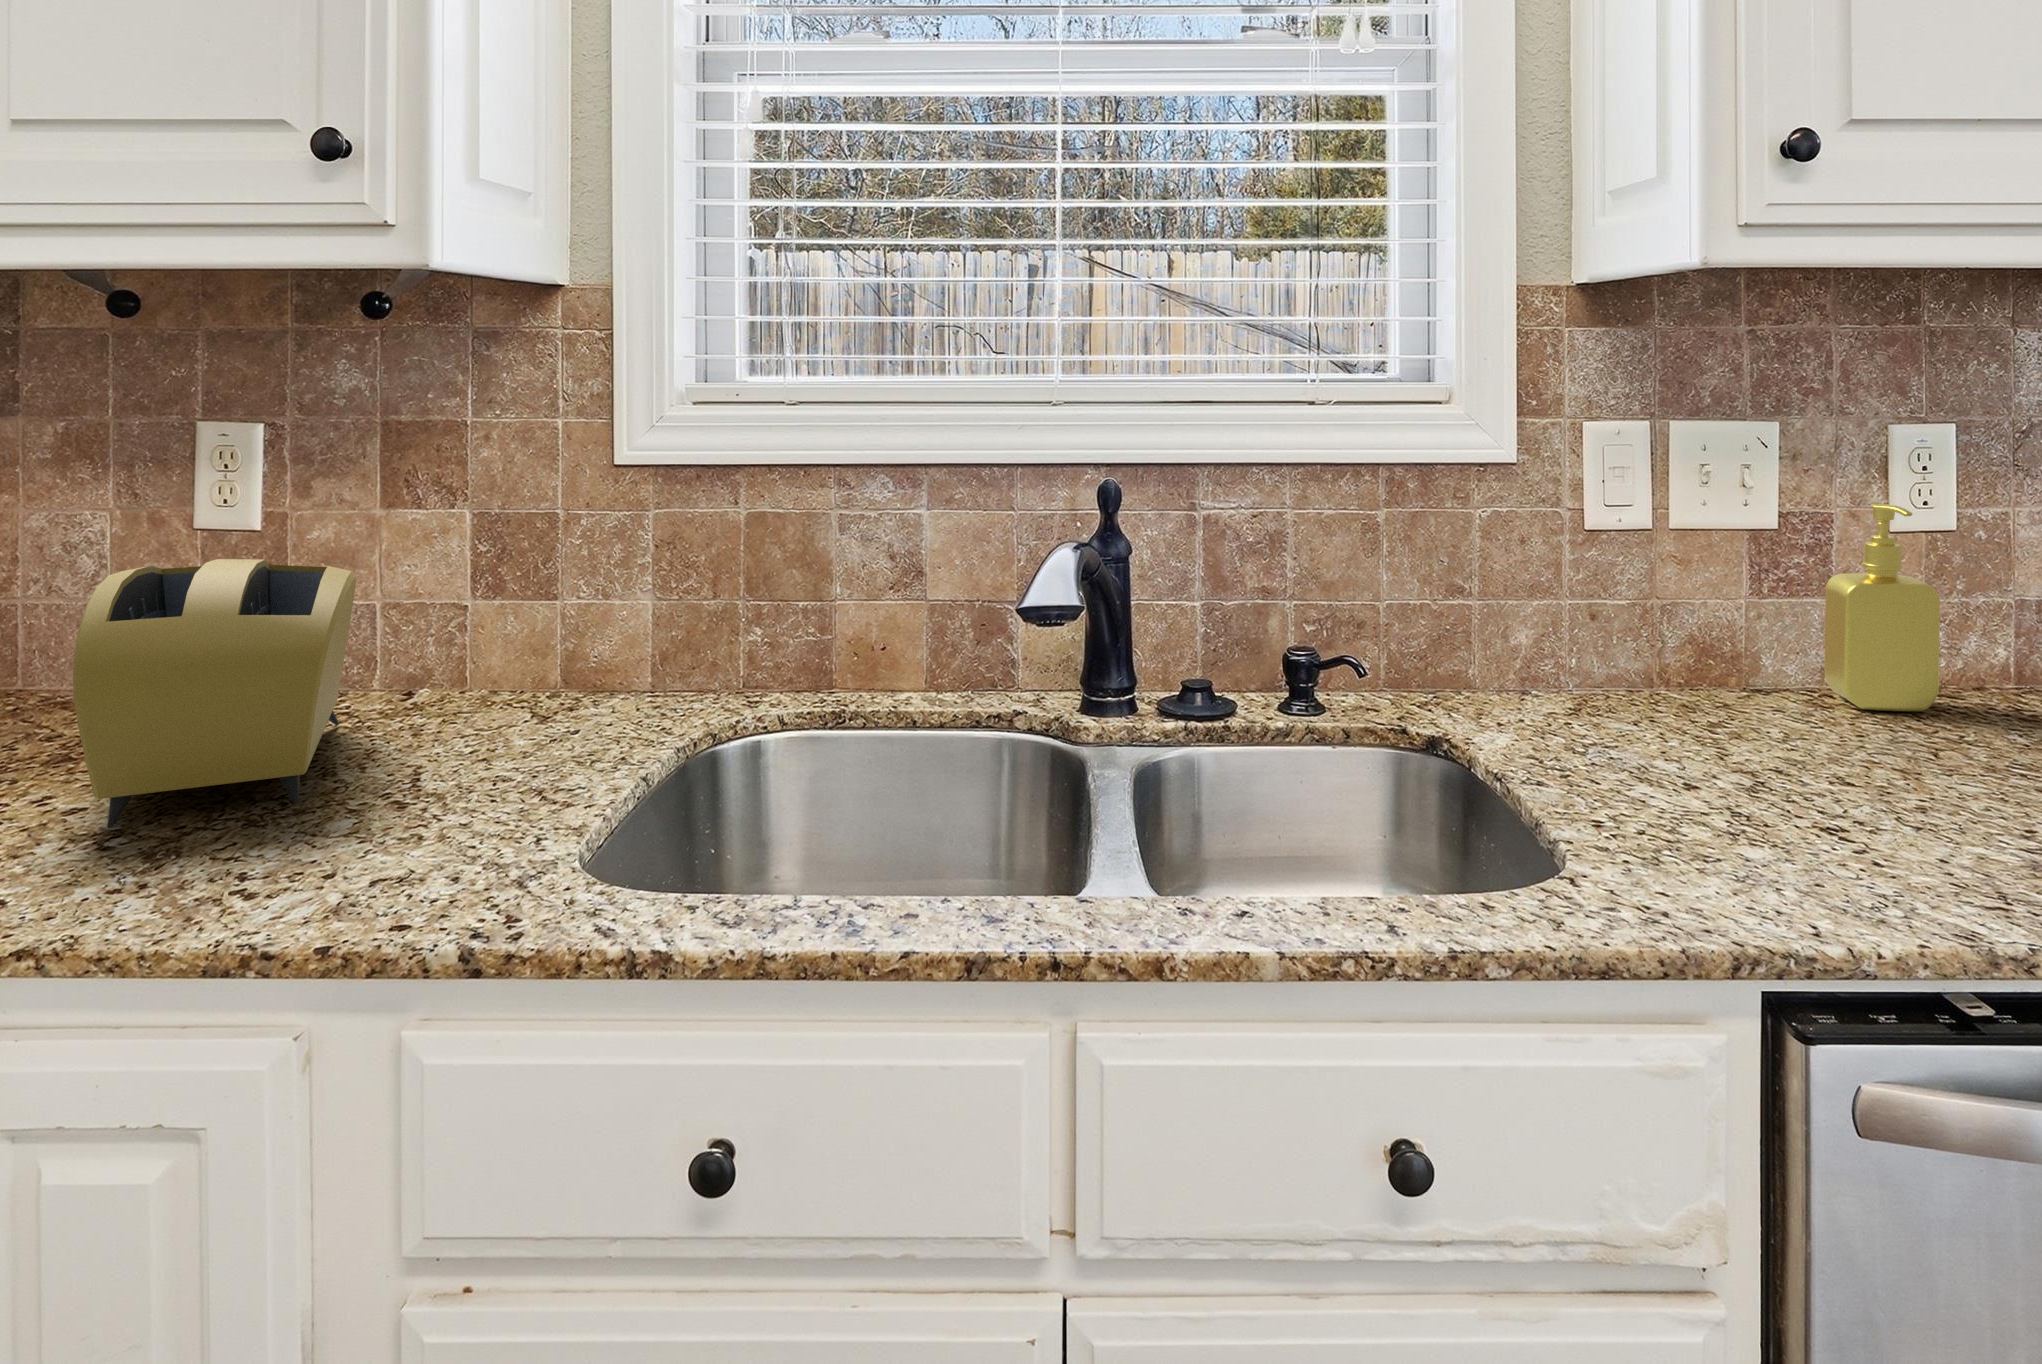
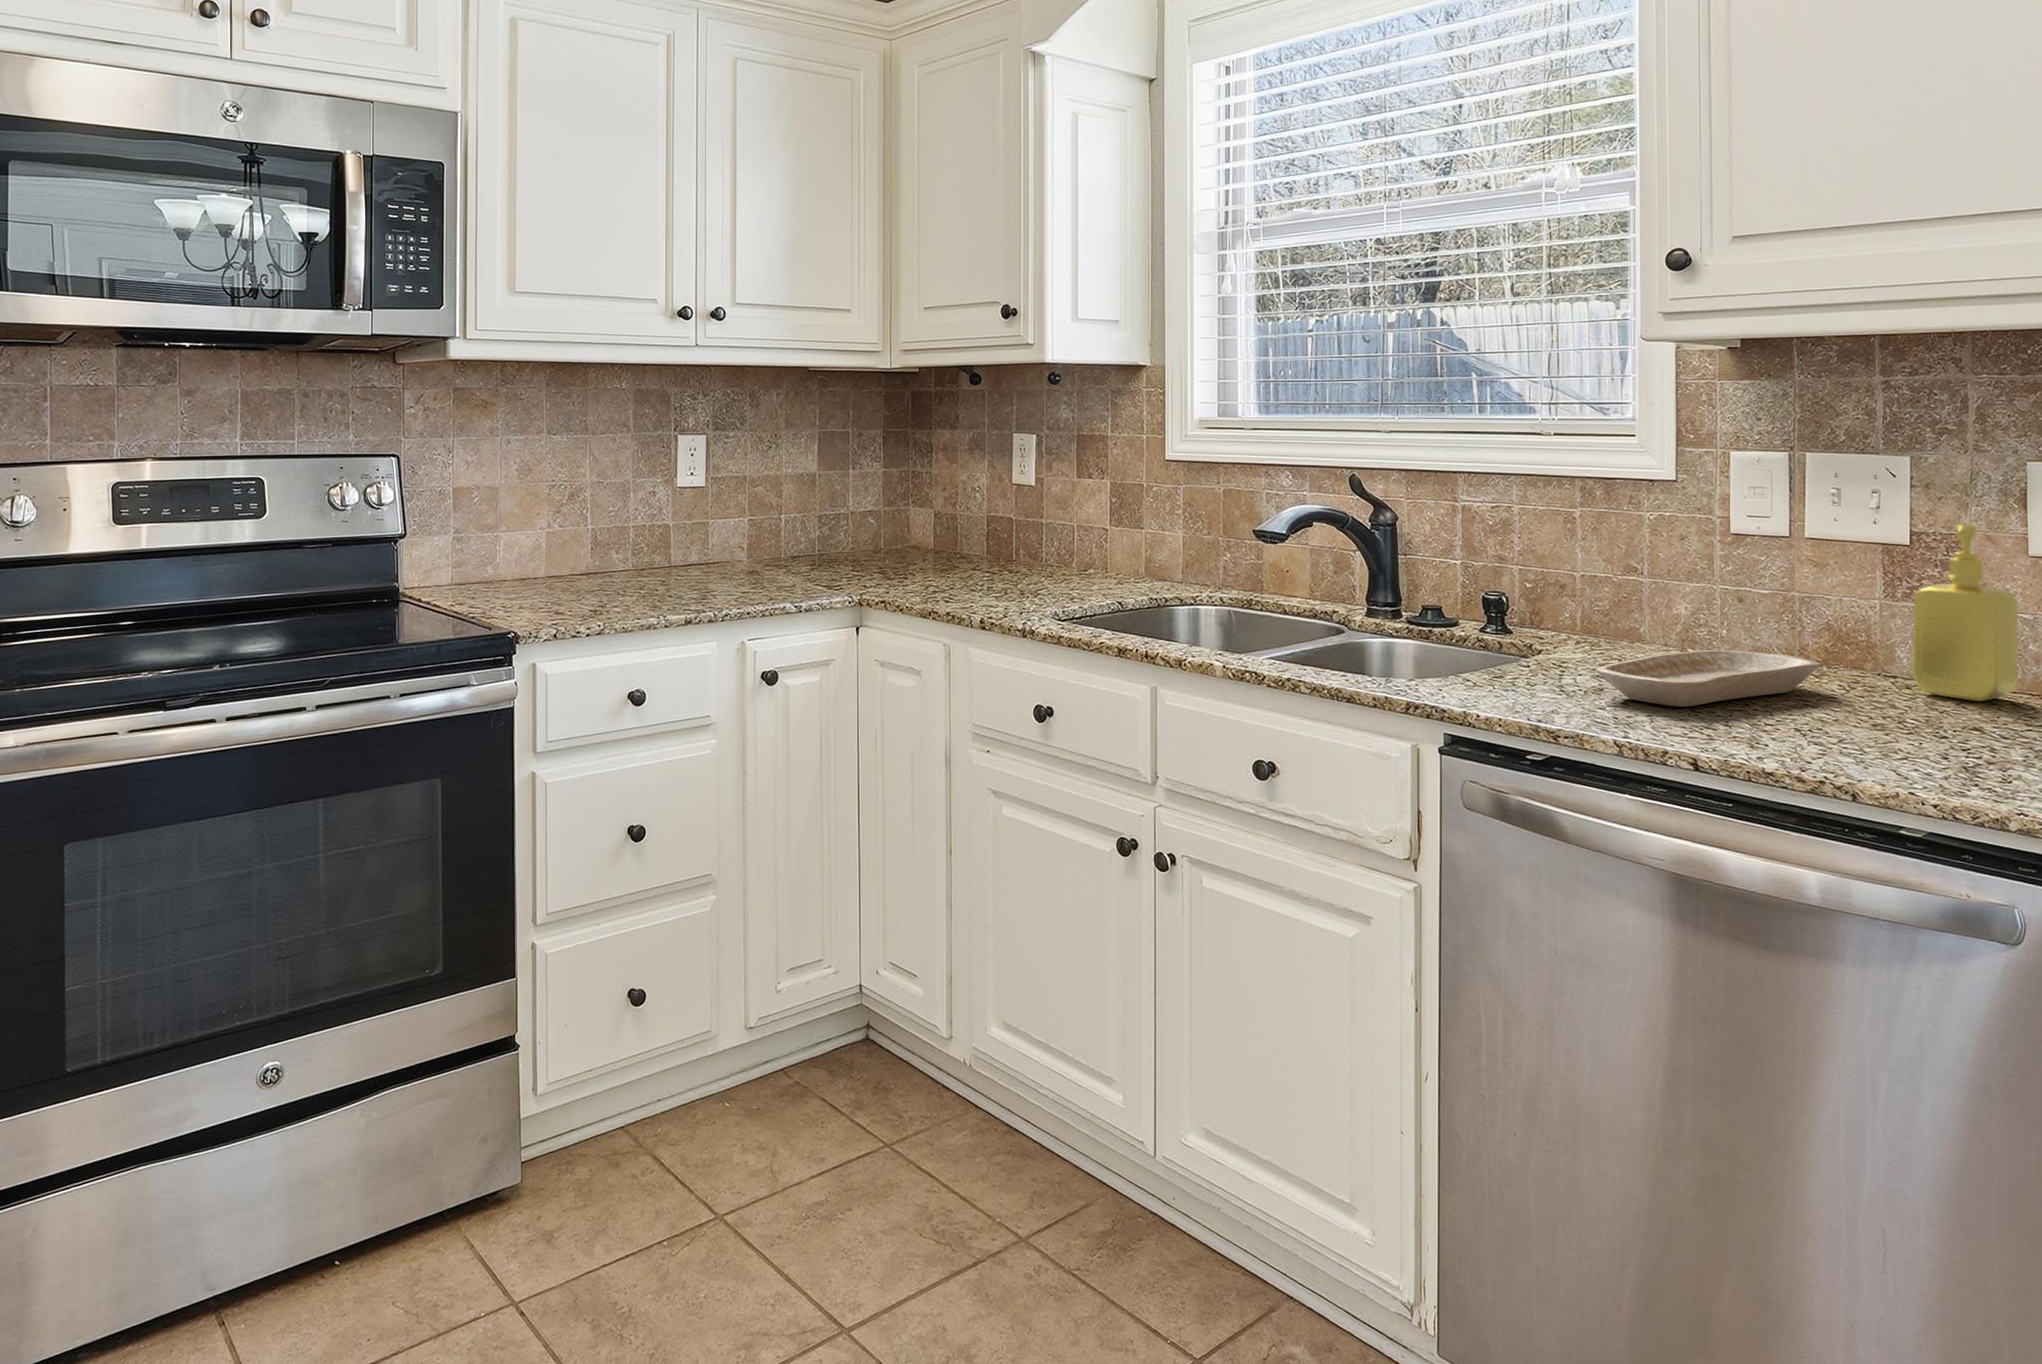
toaster: present [73,559,356,828] -> none [926,489,1049,589]
tray: none [1695,692,1981,833] -> present [1597,650,1820,707]

